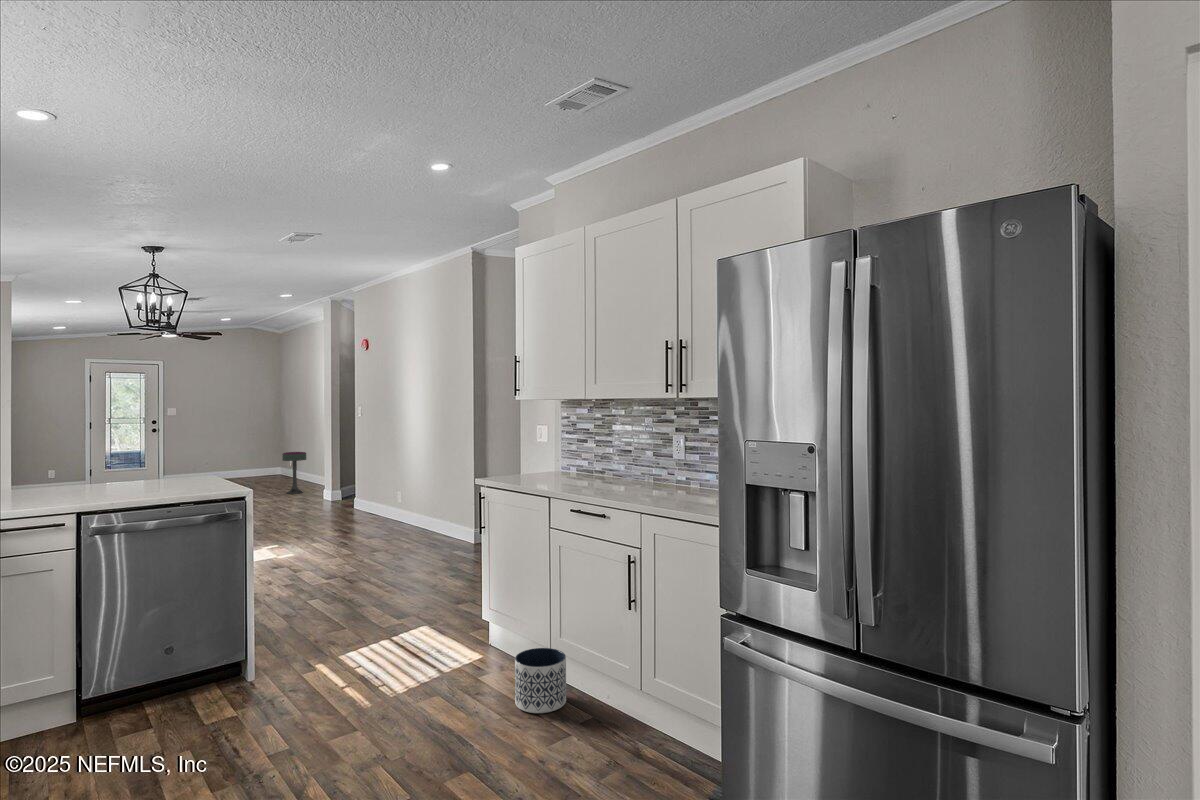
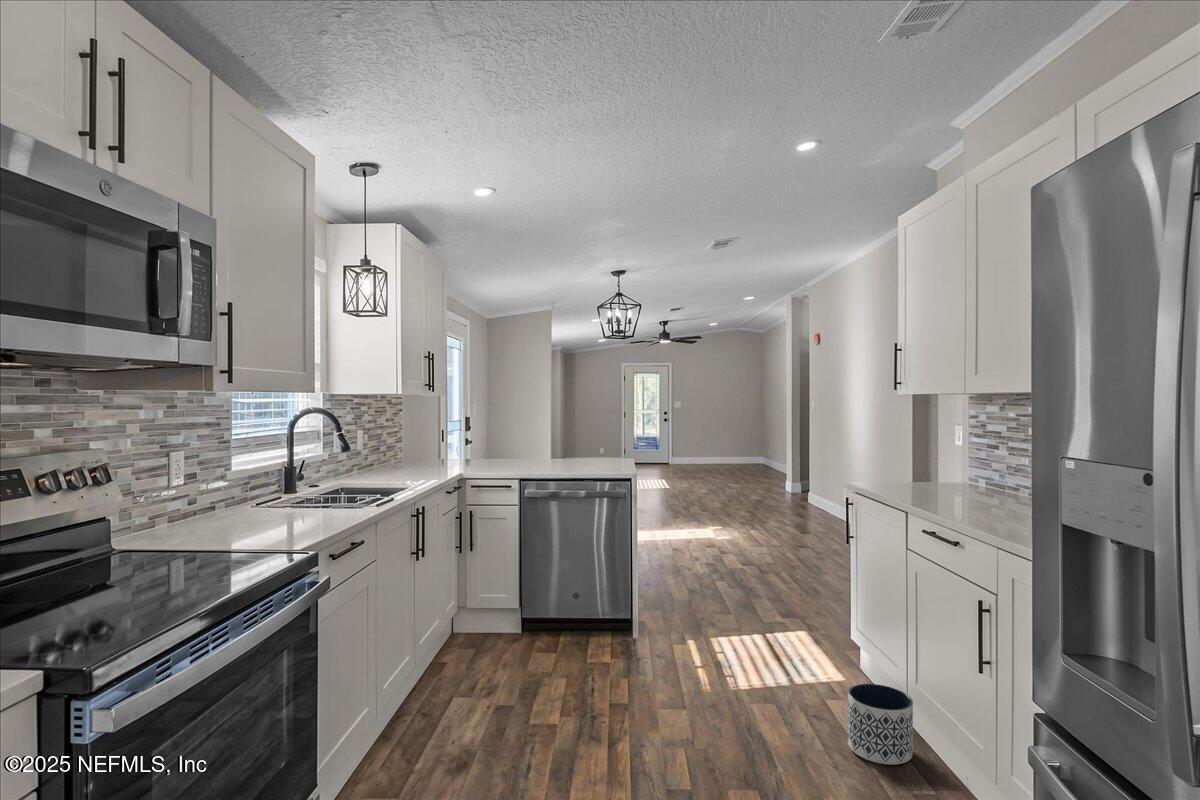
bar stool: present [282,452,306,494] -> none [755,443,776,482]

